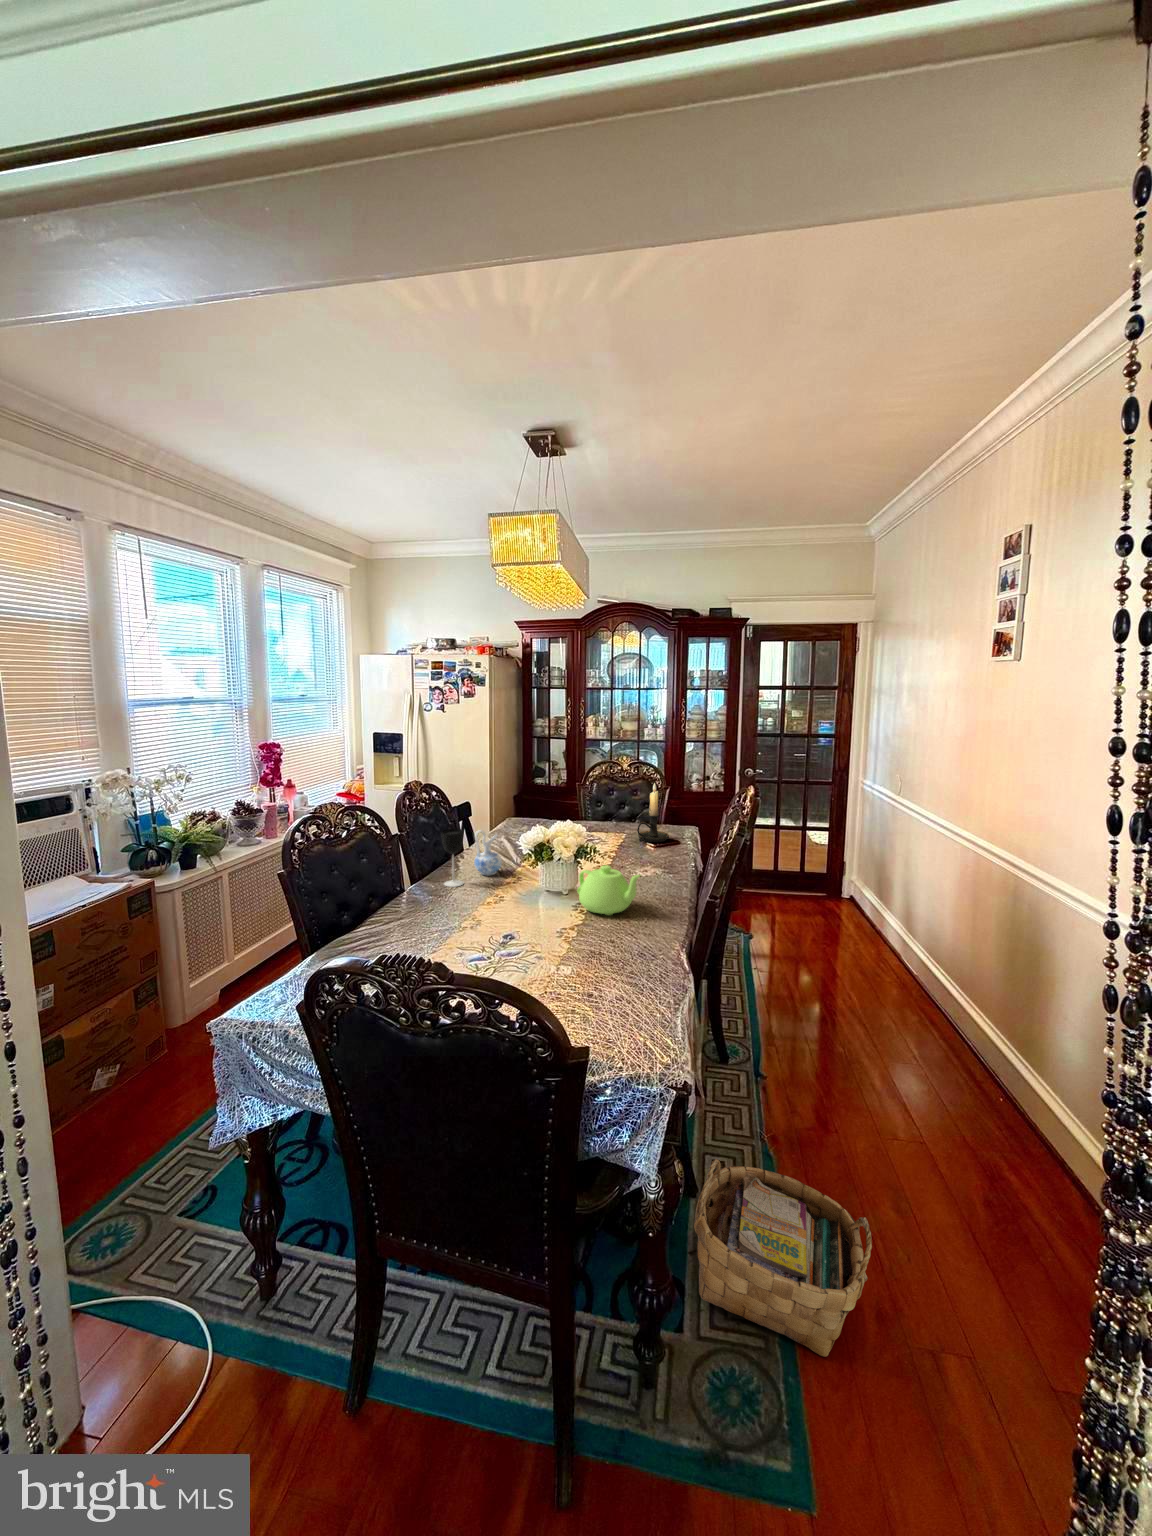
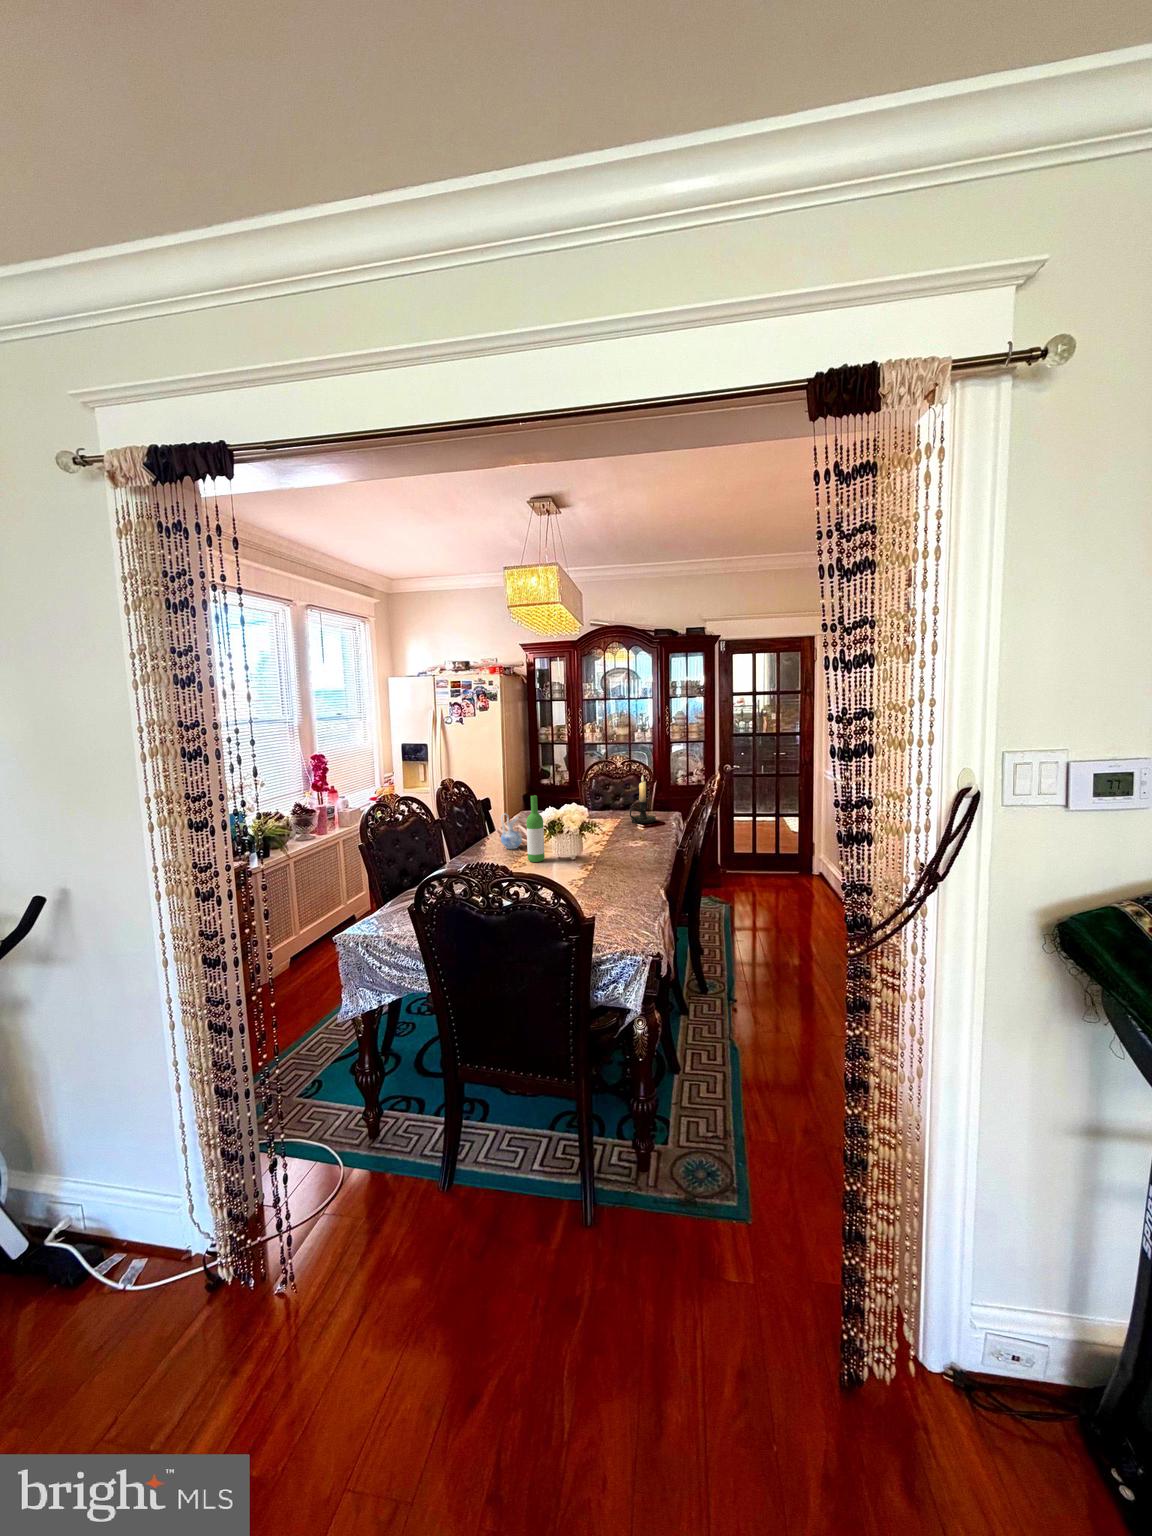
wine bottle: none [505,812,528,898] -> present [527,796,545,862]
wine glass: present [441,829,464,887] -> none [476,812,494,857]
teapot: present [577,865,640,915] -> none [583,833,631,870]
woven basket: present [694,1159,872,1357] -> none [674,1033,796,1152]

